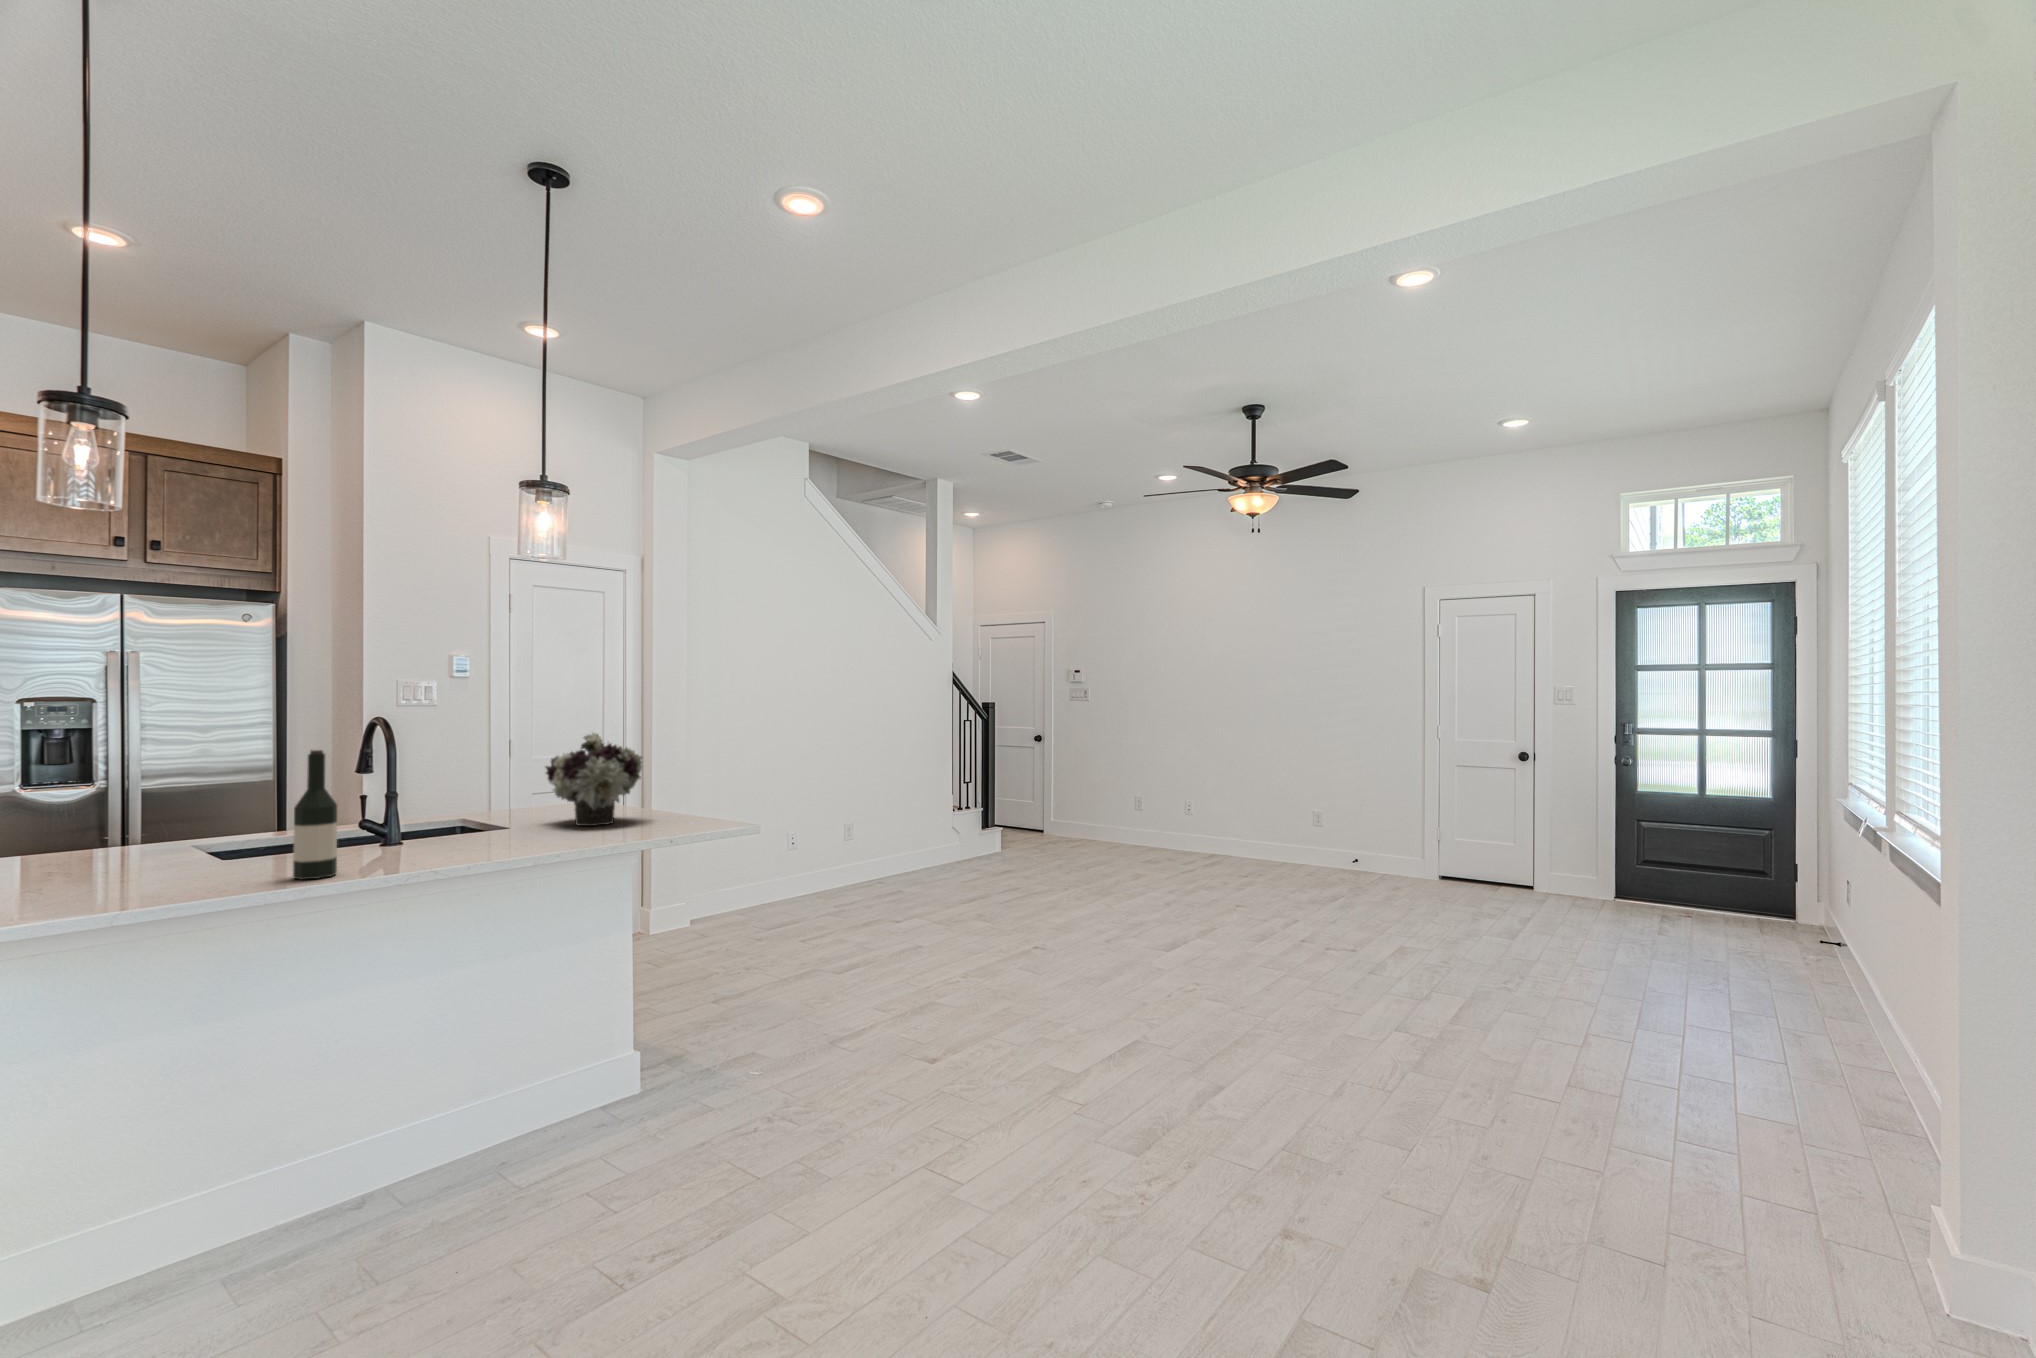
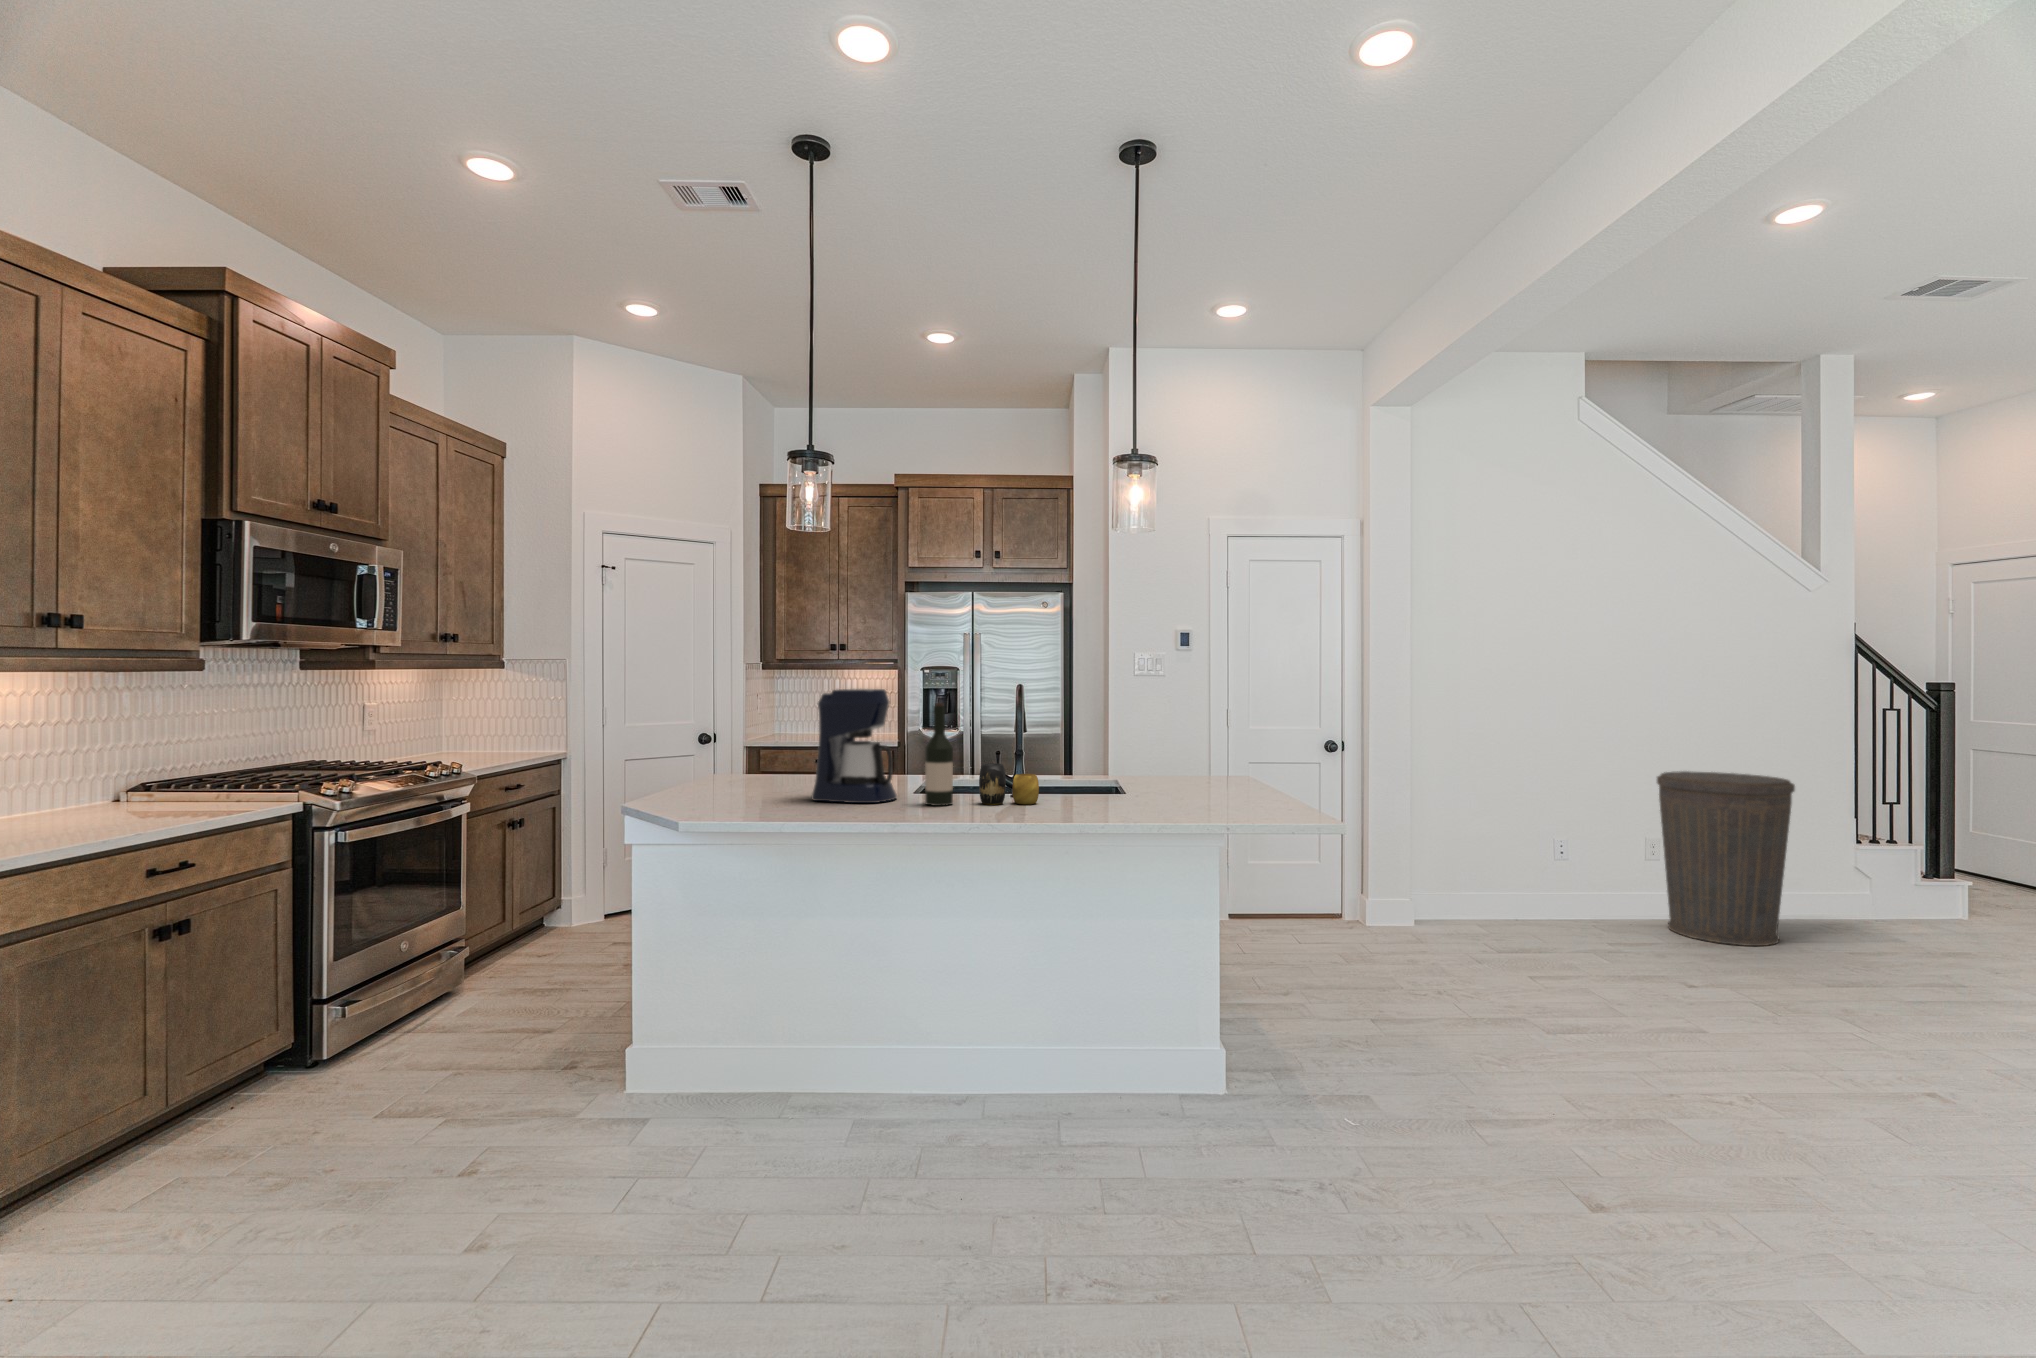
flower arrangement: present [546,733,642,826] -> none [1167,699,1250,793]
coffee maker: none [77,735,231,900] -> present [812,689,897,803]
trash can: none [857,770,940,895] -> present [1657,771,1795,946]
vase: none [370,818,449,868] -> present [979,763,1039,805]

